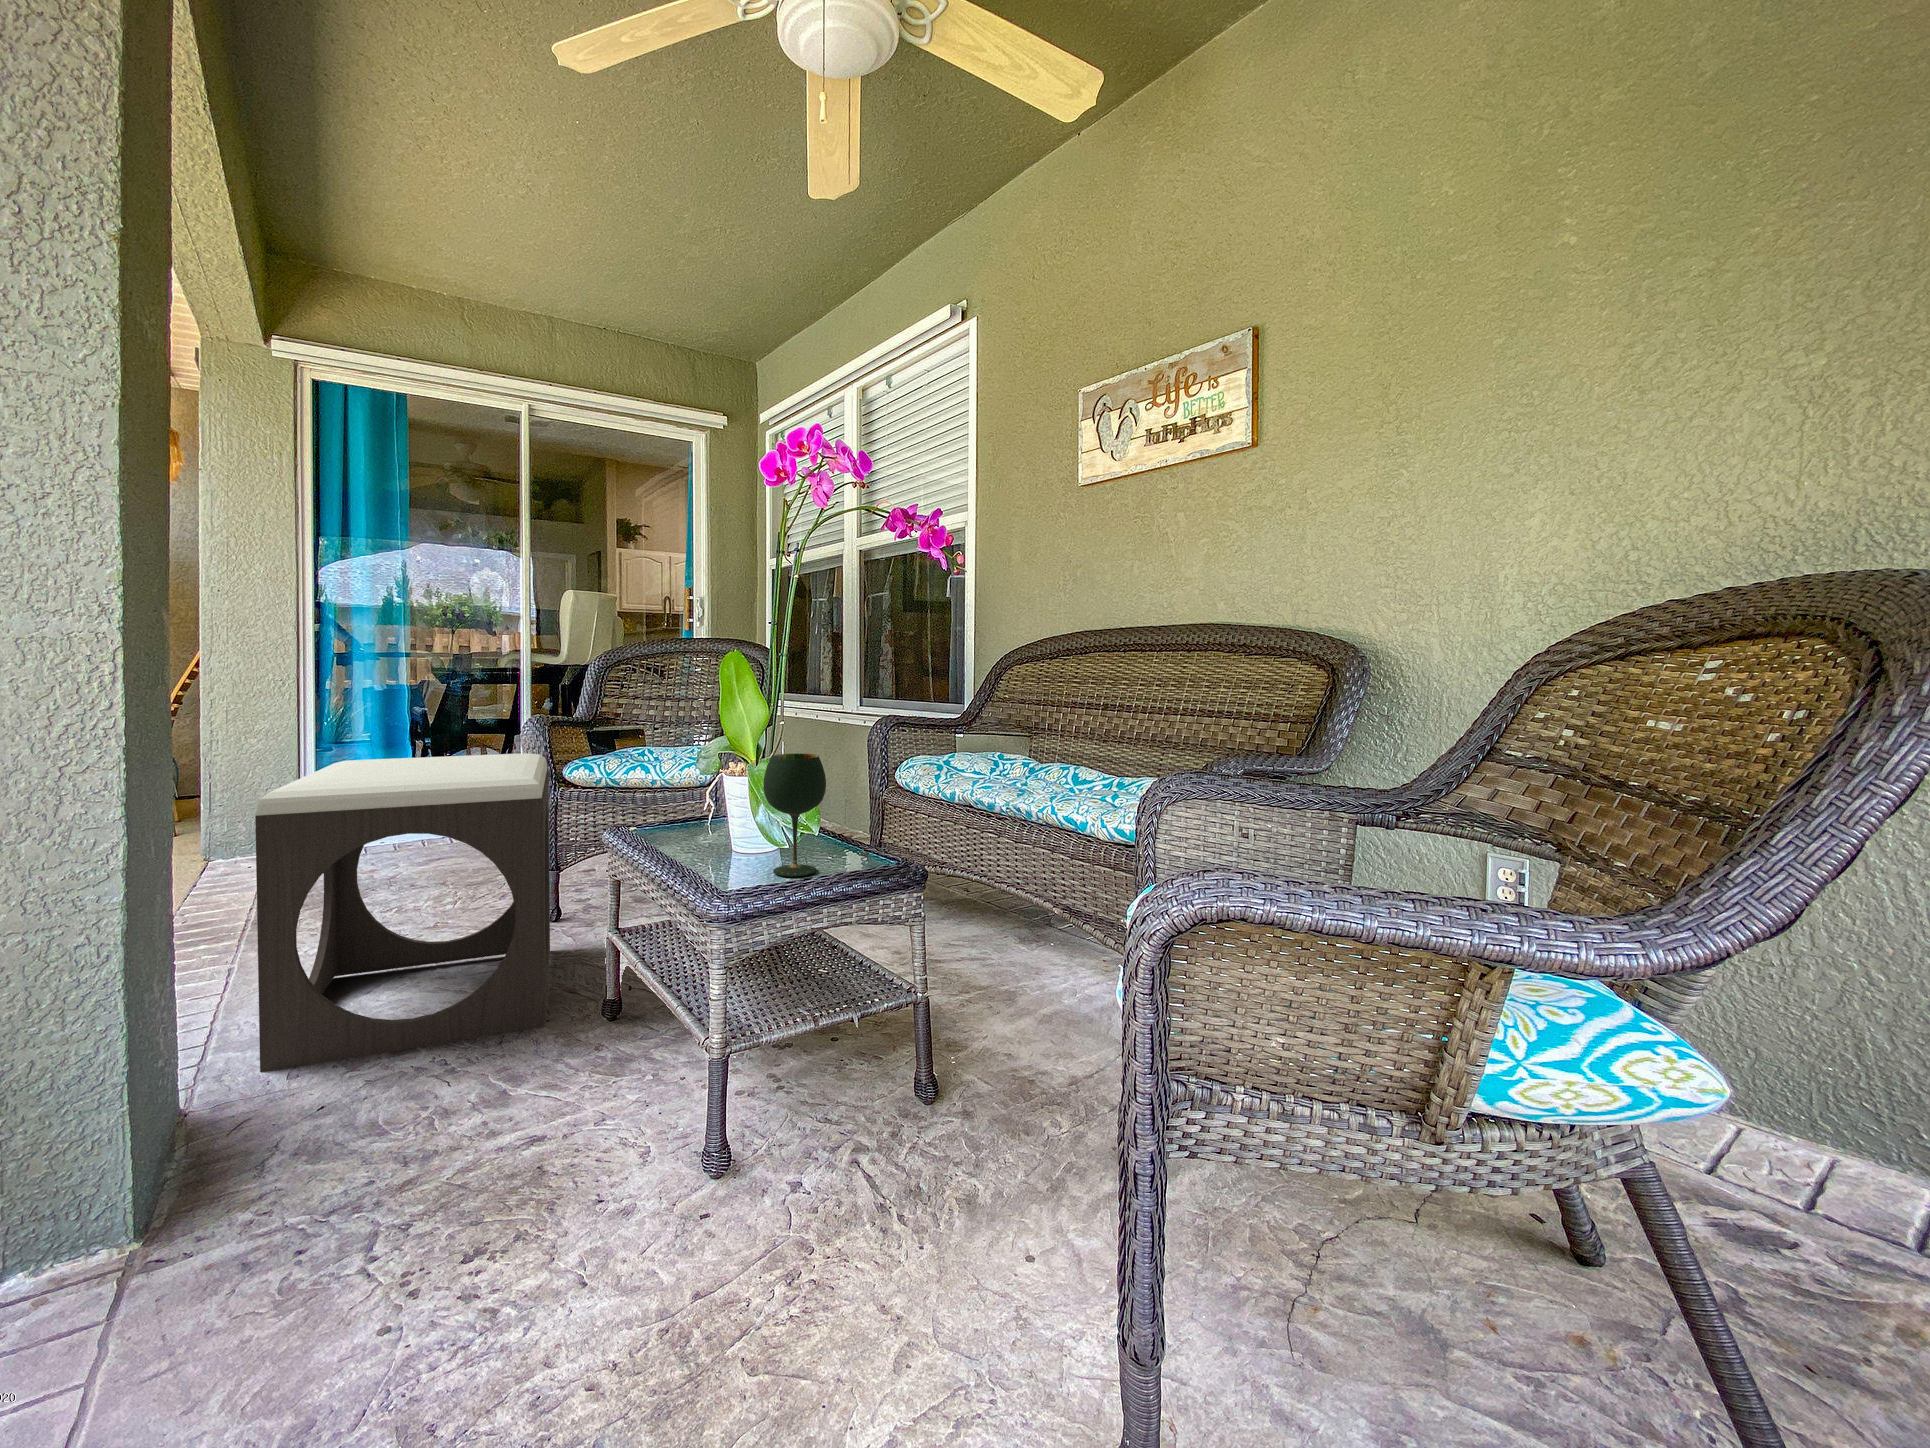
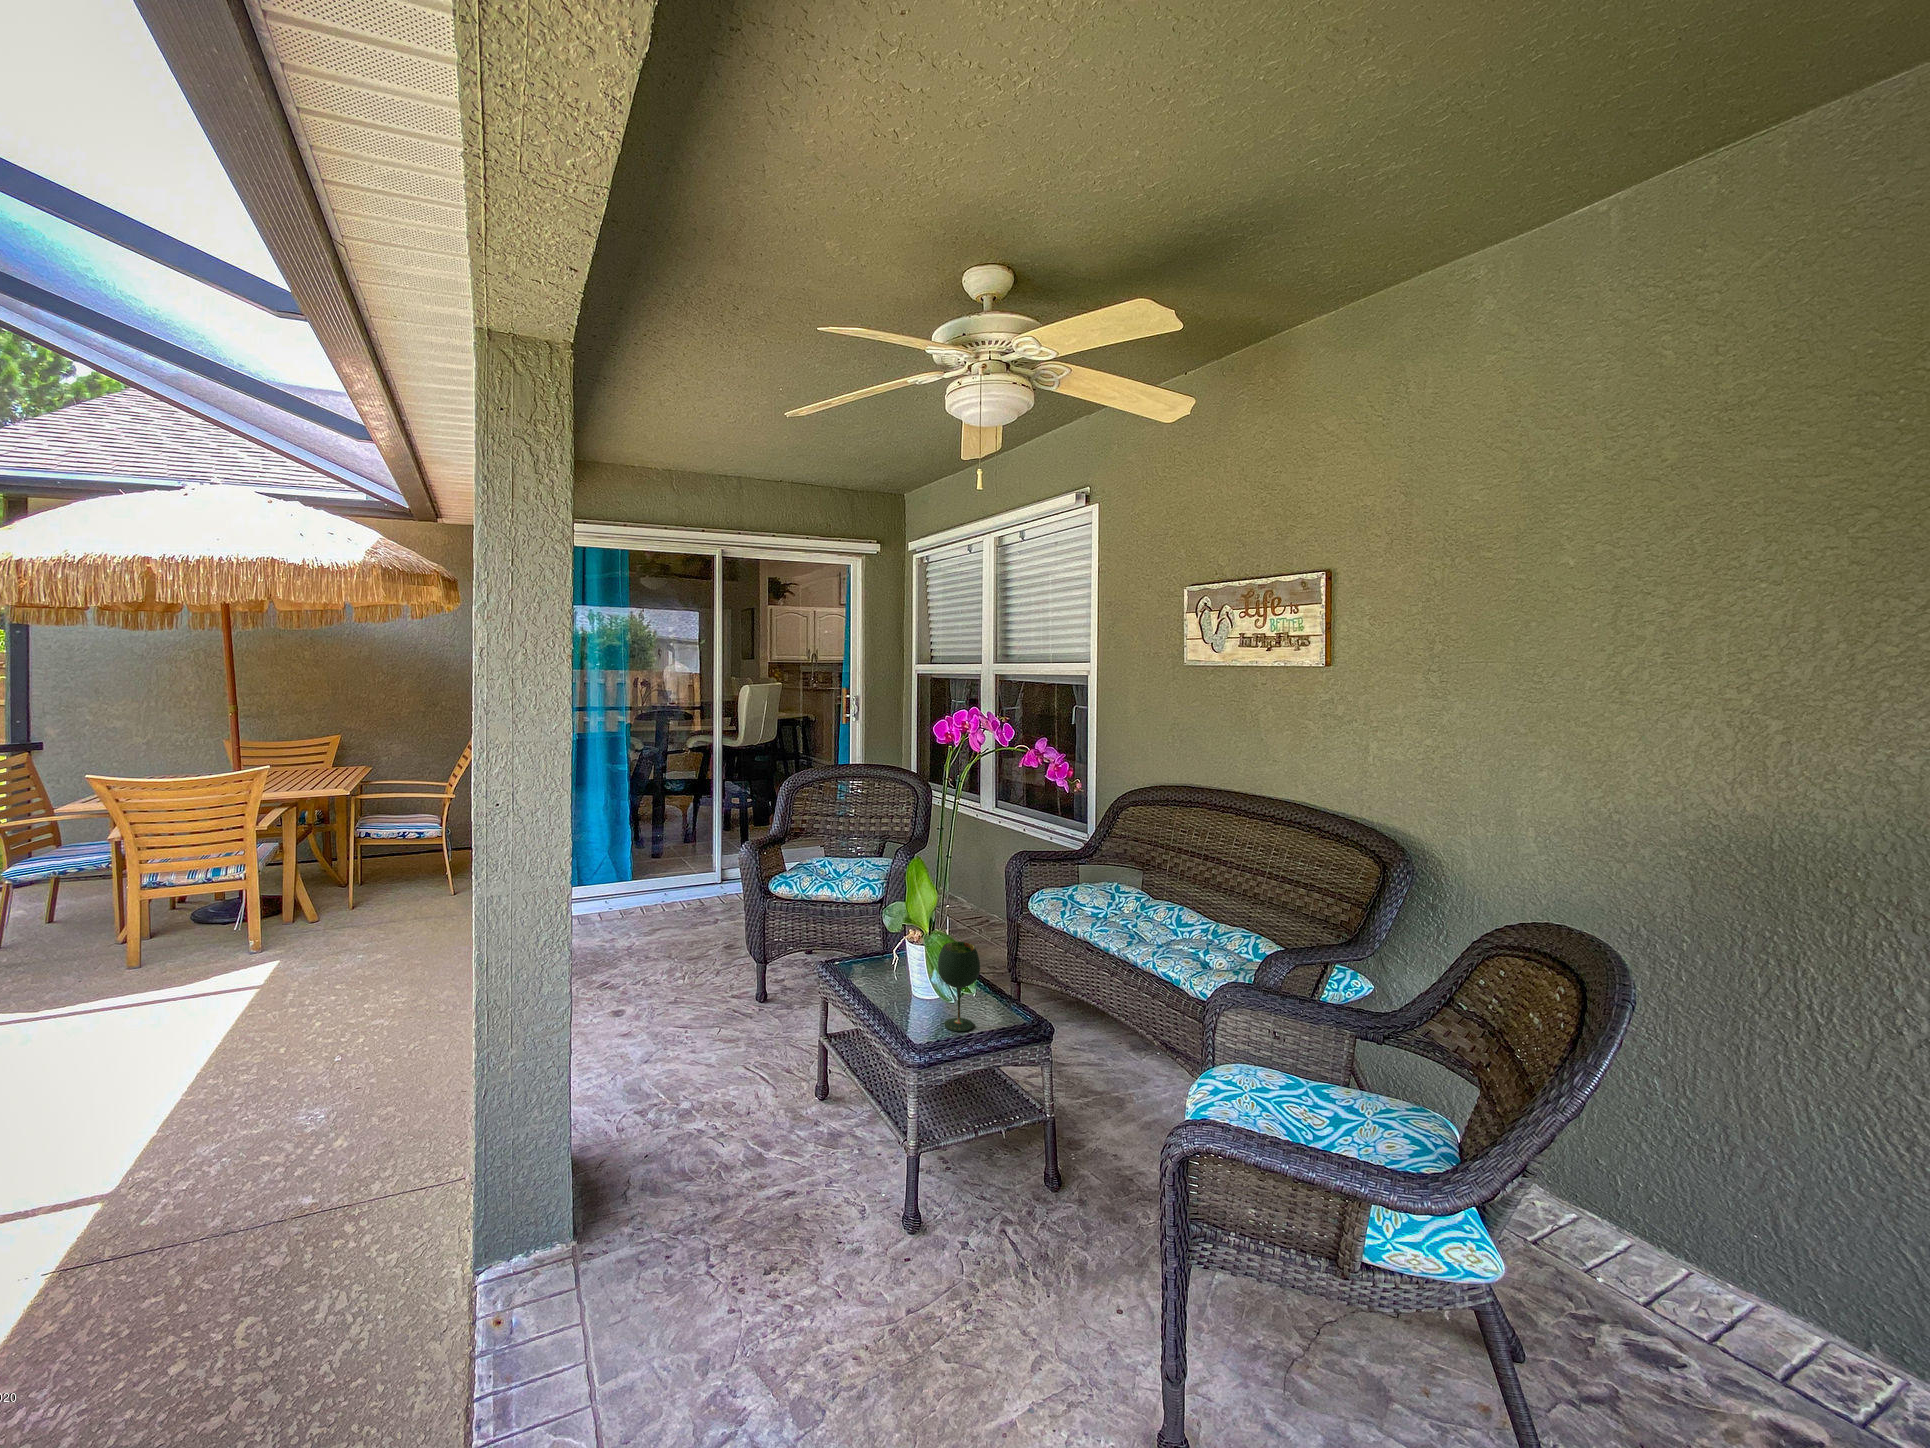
footstool: present [255,753,550,1072] -> none [607,887,778,1124]

